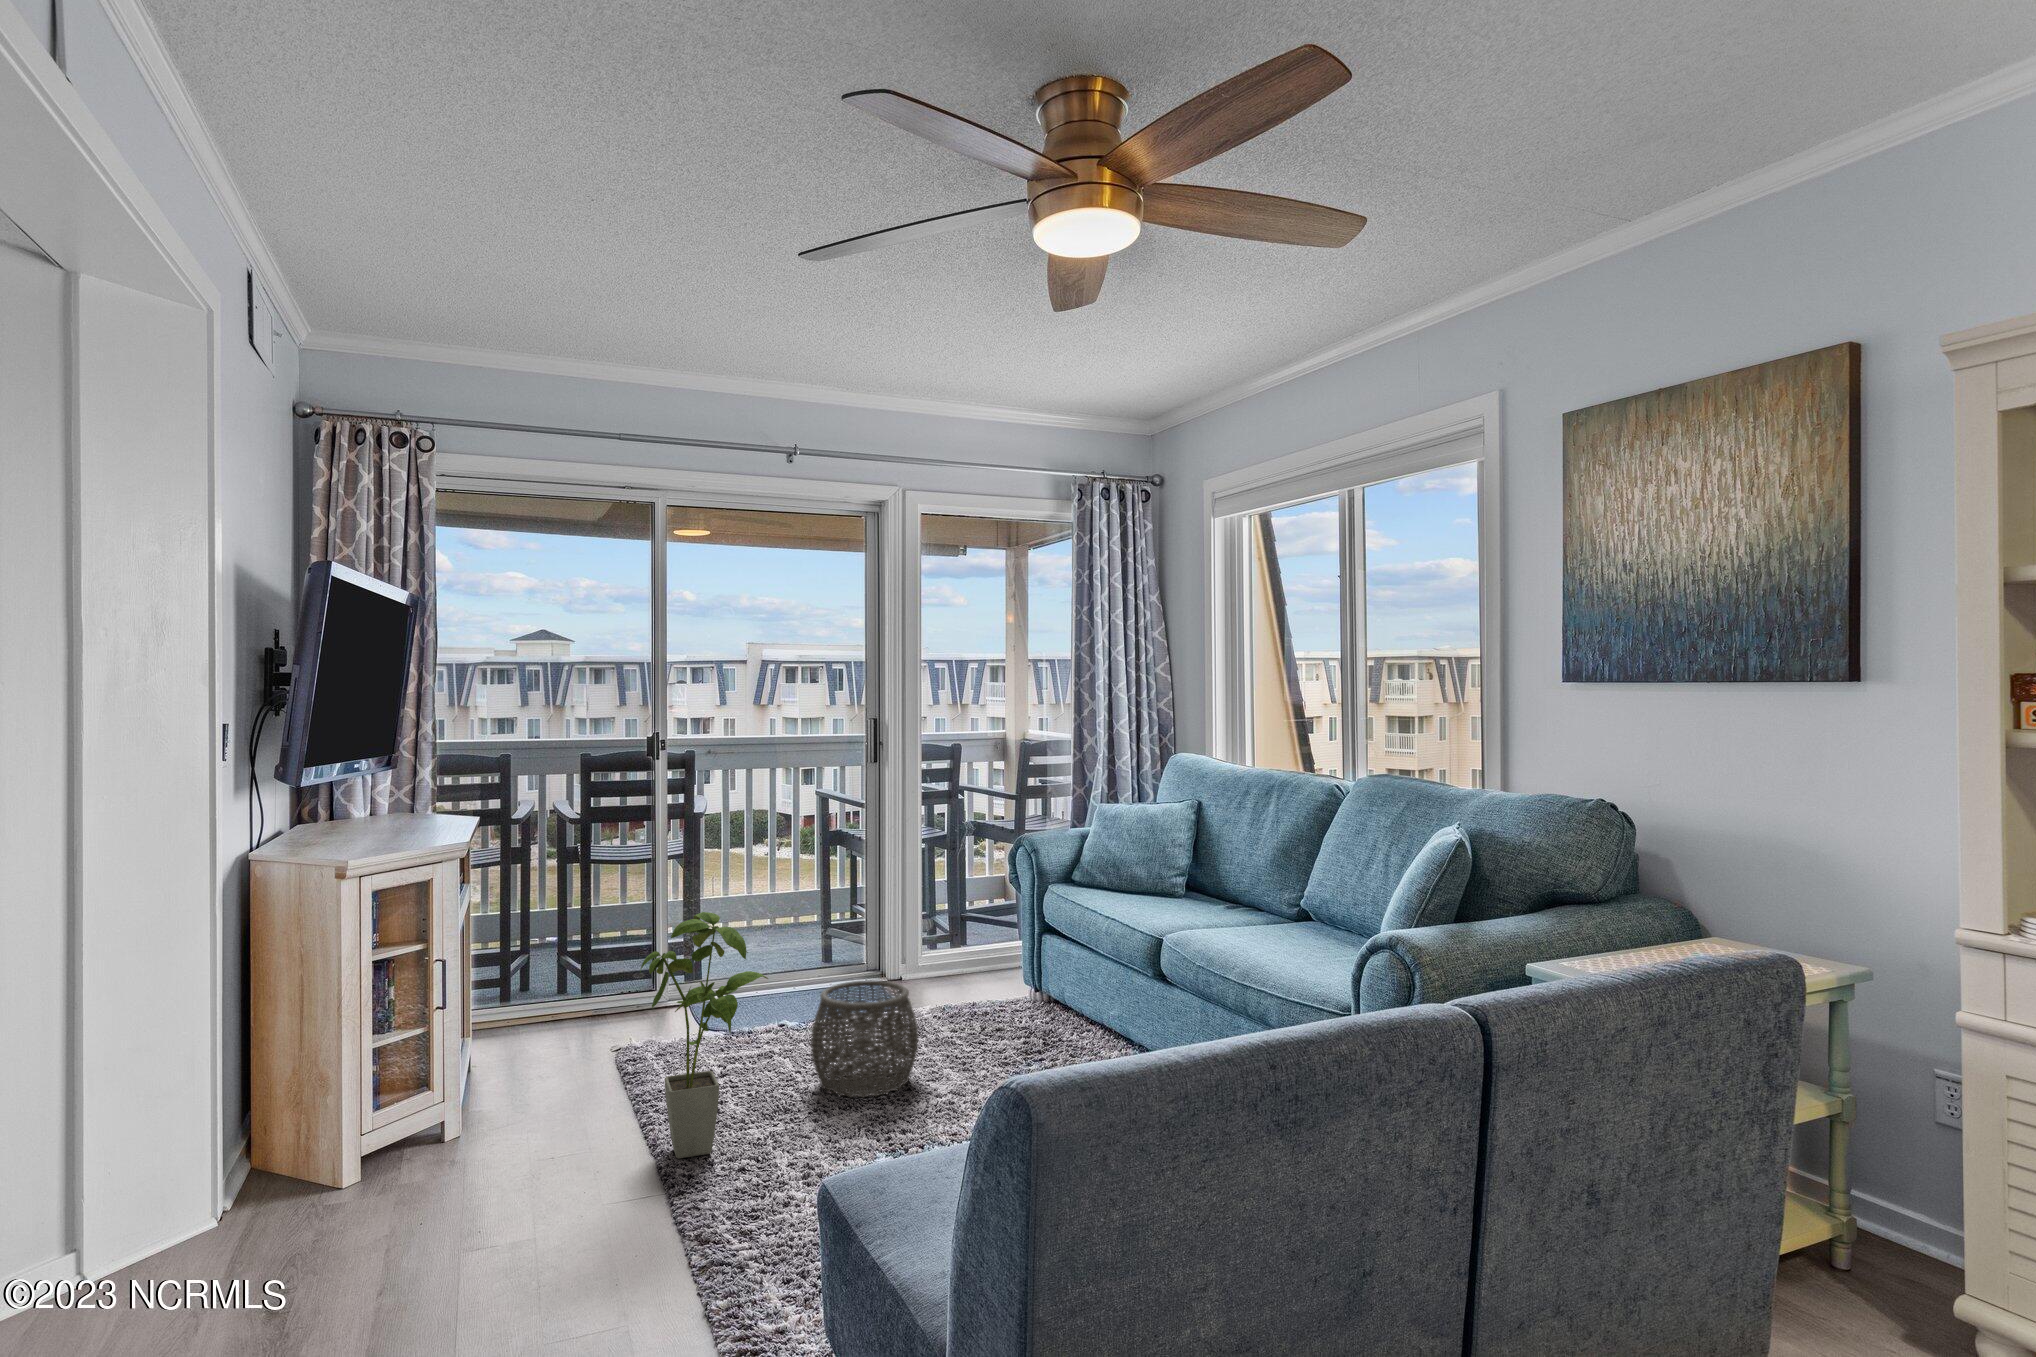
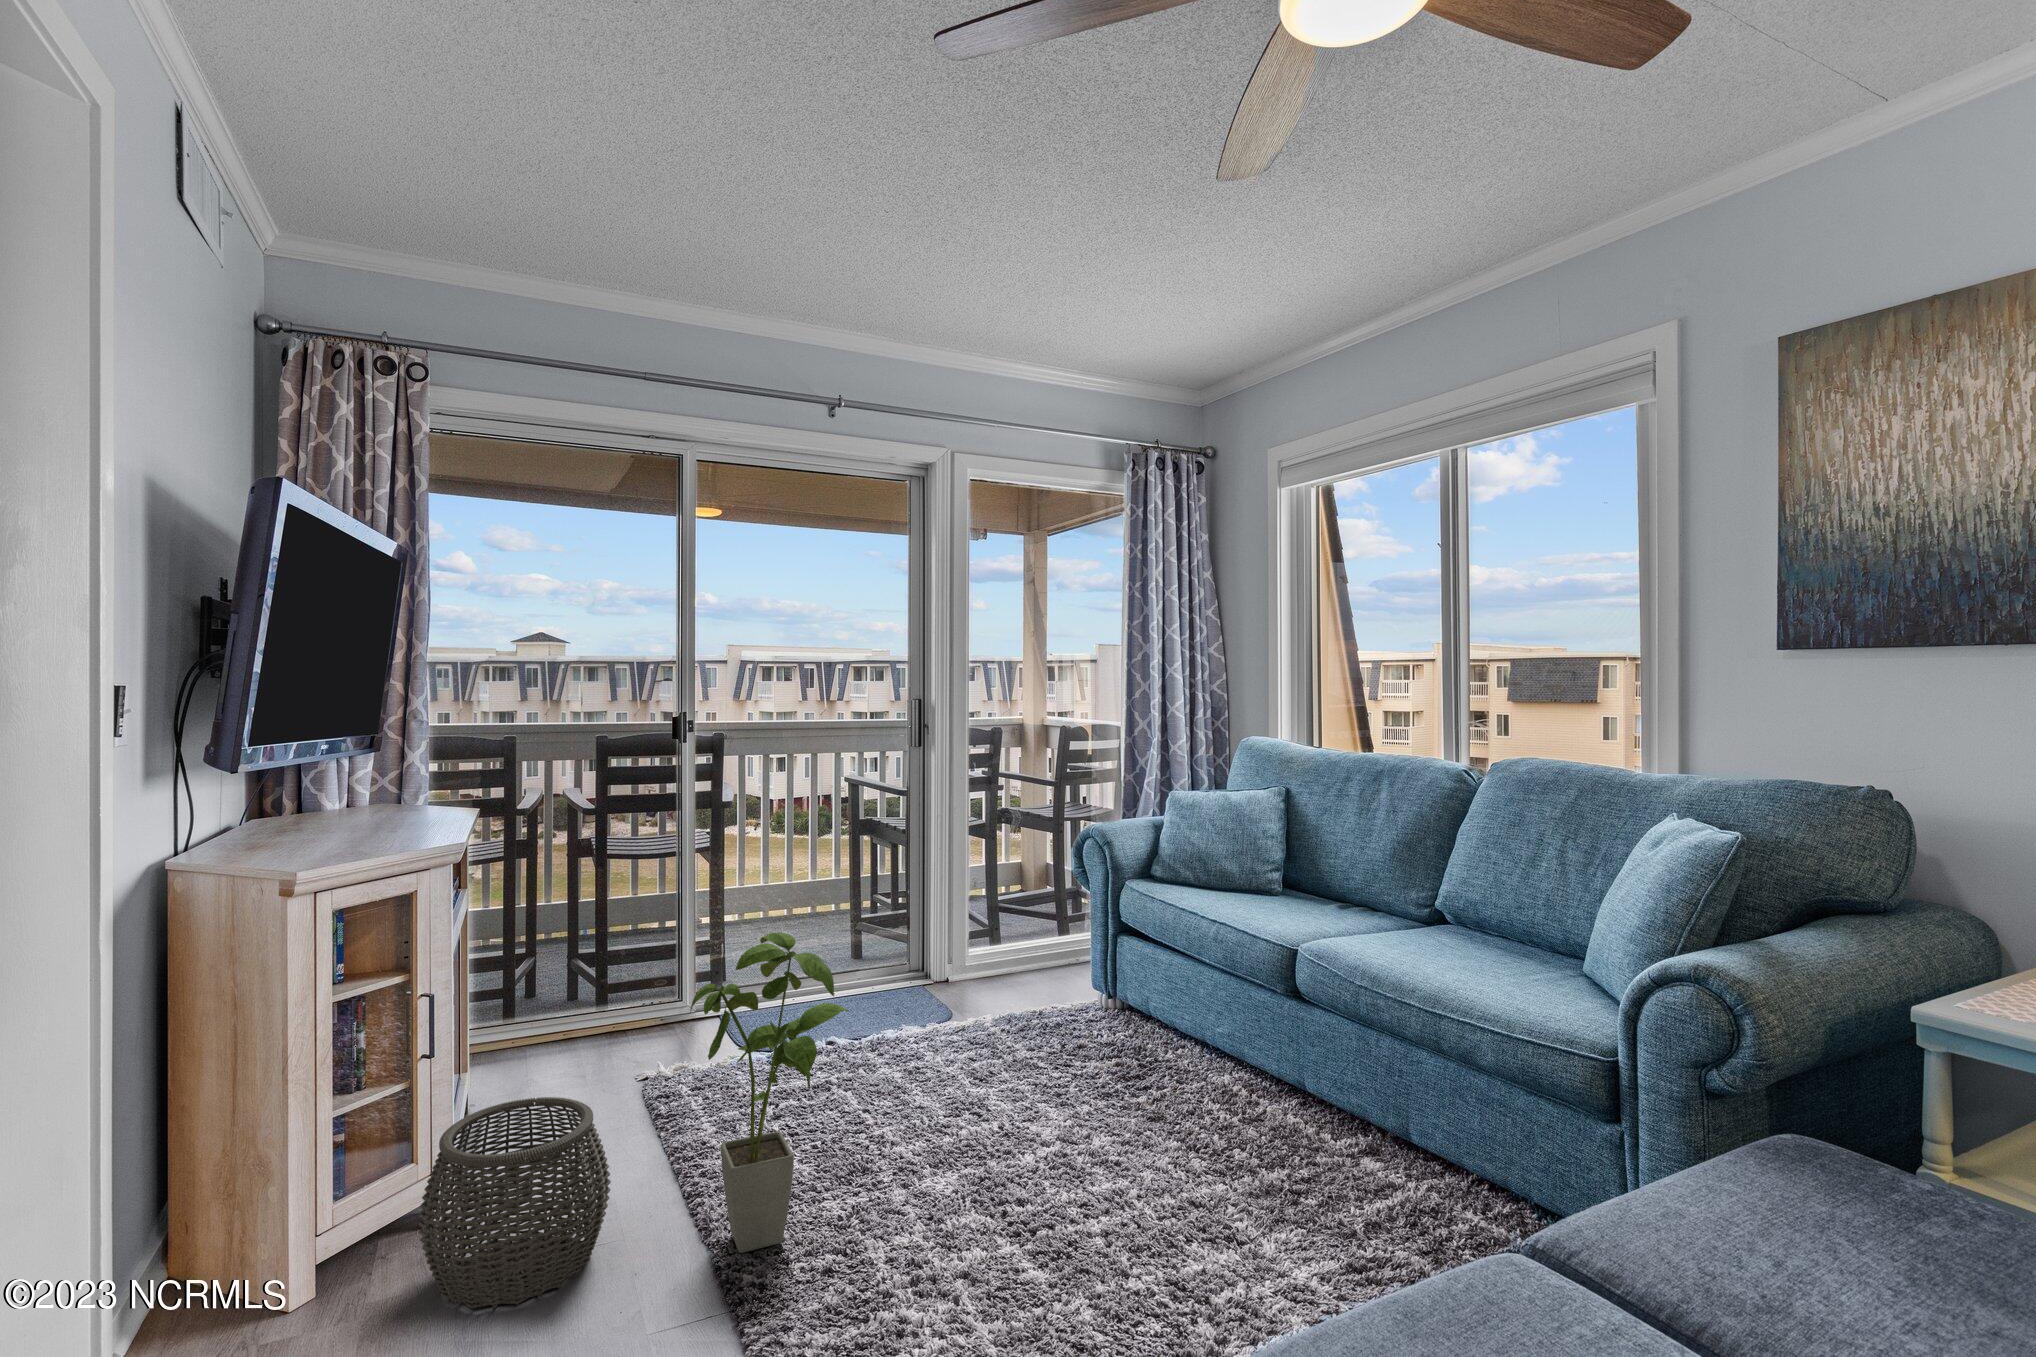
woven basket: present [810,981,919,1098] -> present [418,1097,611,1309]

